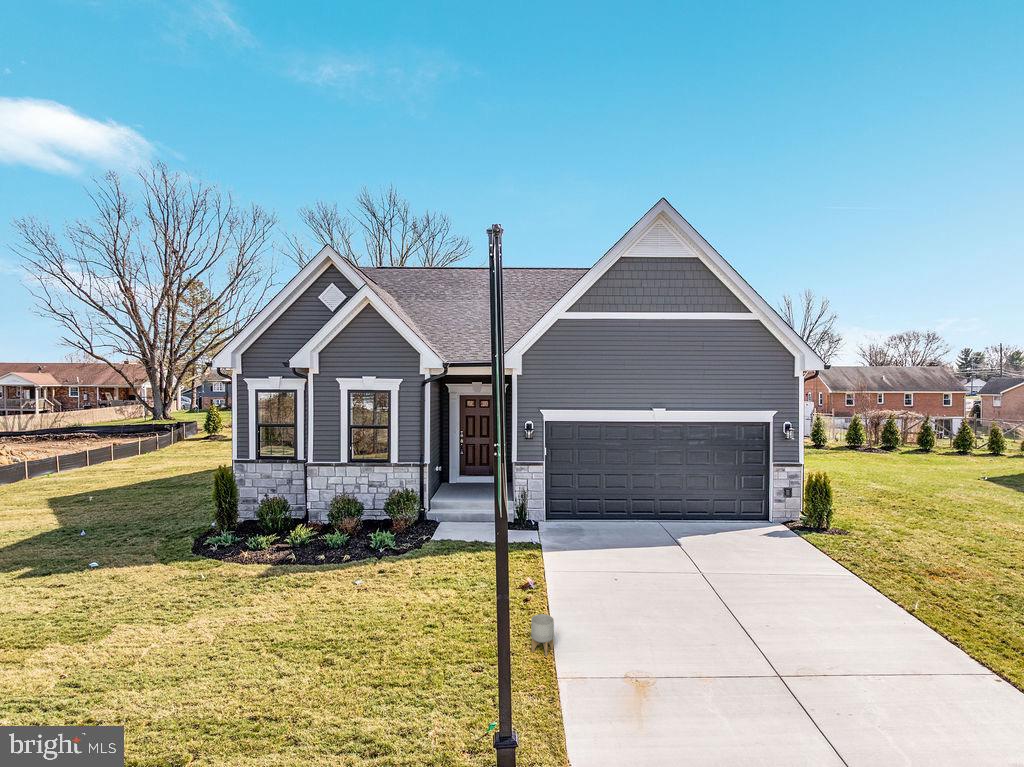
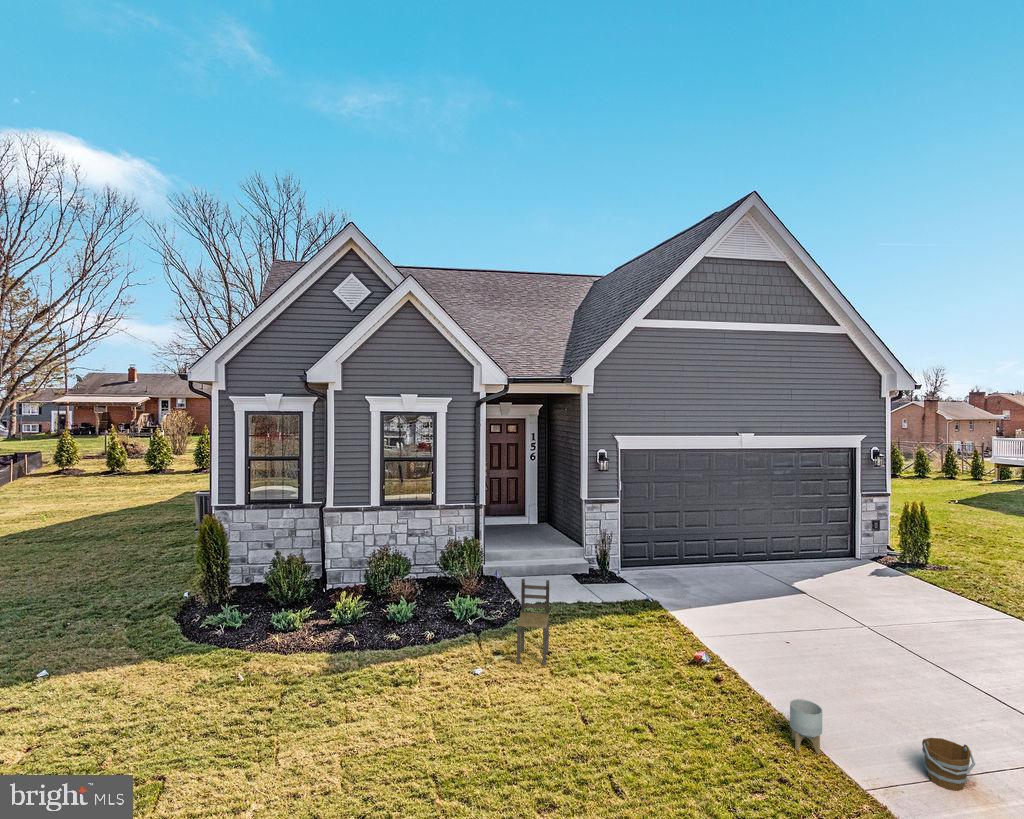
chair: none [391,518,422,584] -> present [517,579,549,666]
bucket: none [607,649,641,690] -> present [922,738,975,791]

